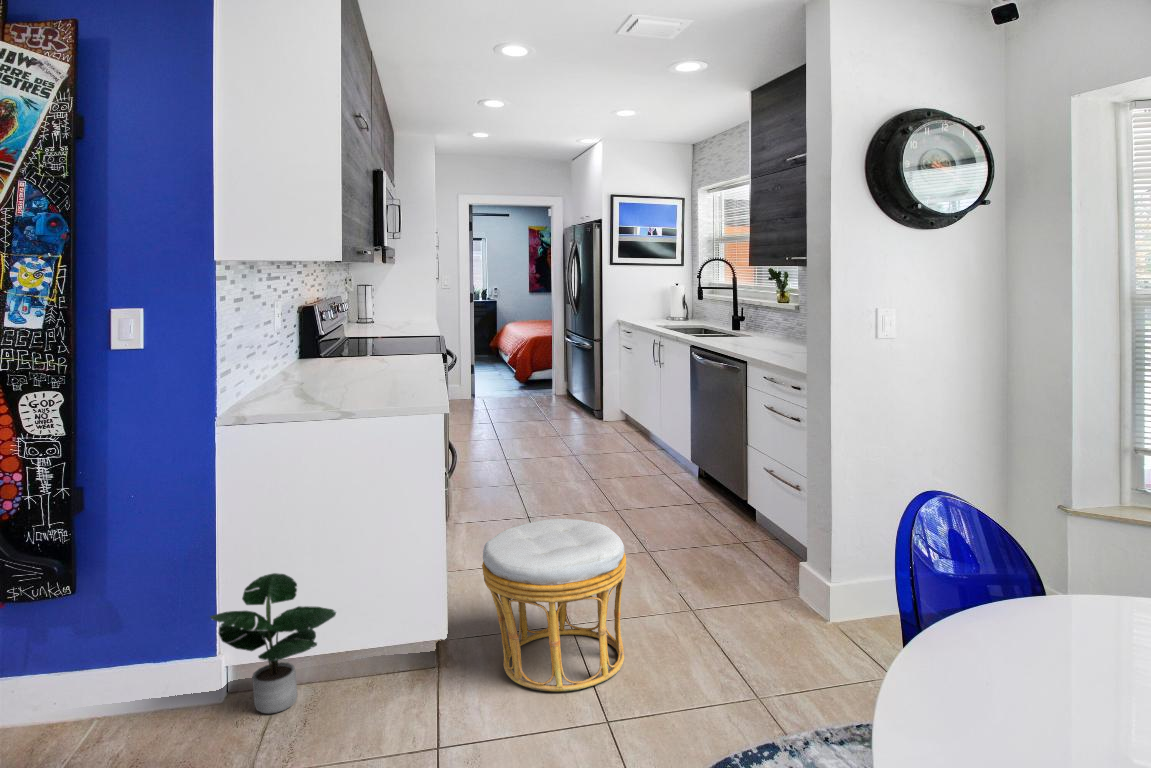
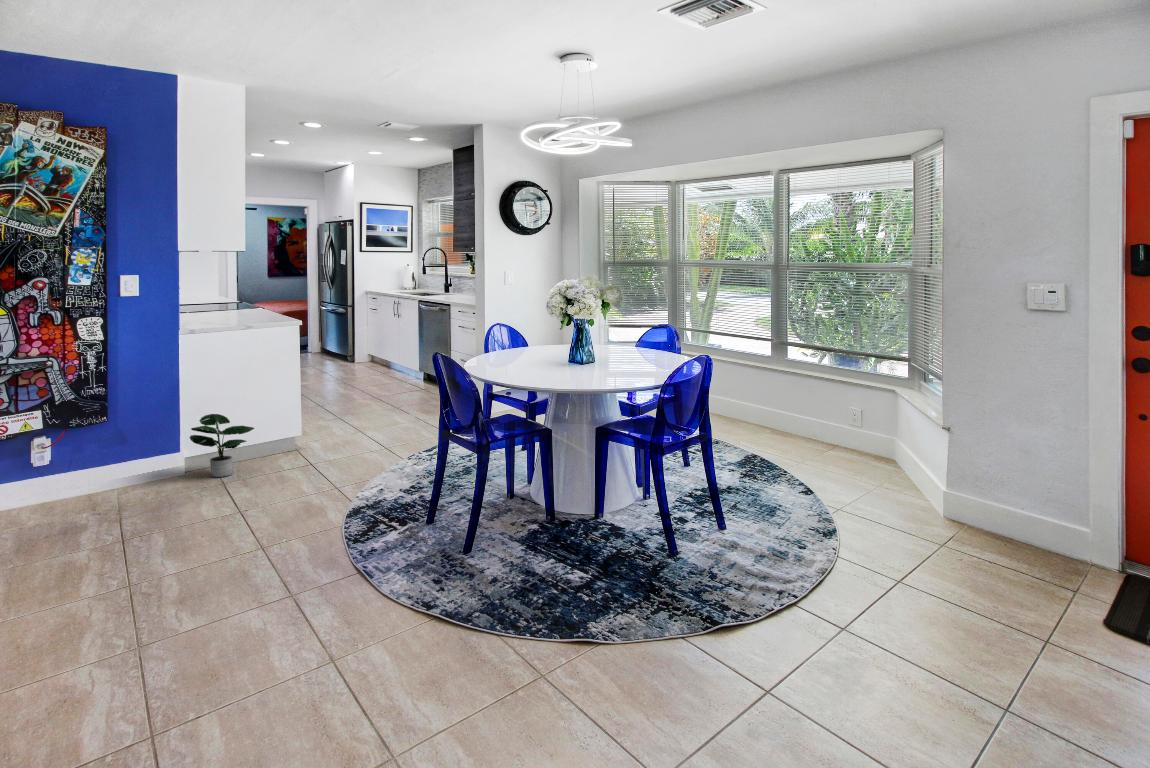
ottoman: present [482,519,626,691] -> none [326,385,397,458]

